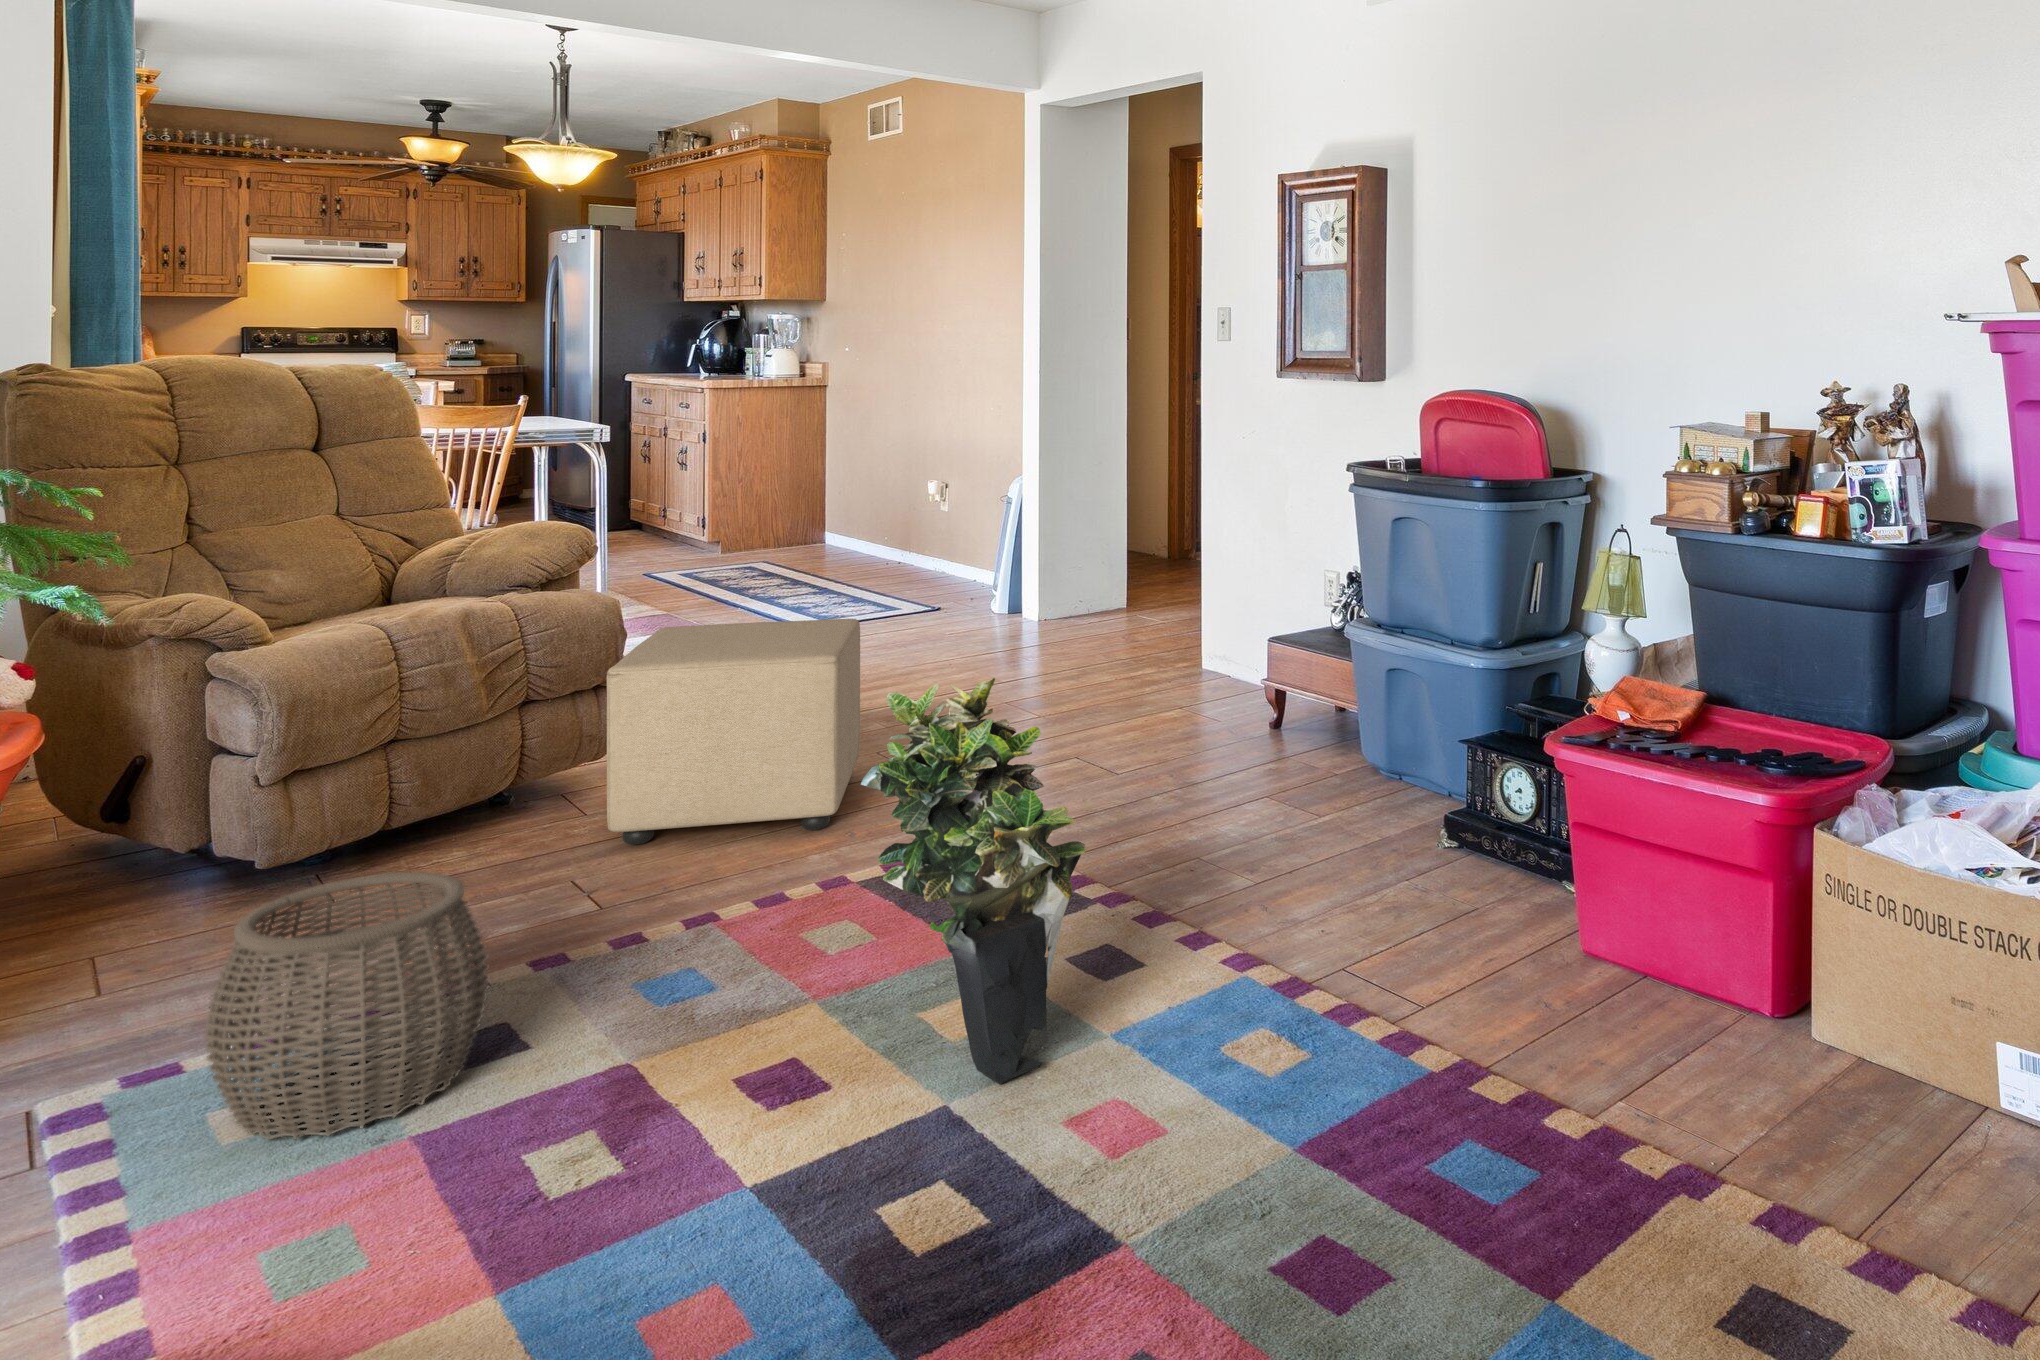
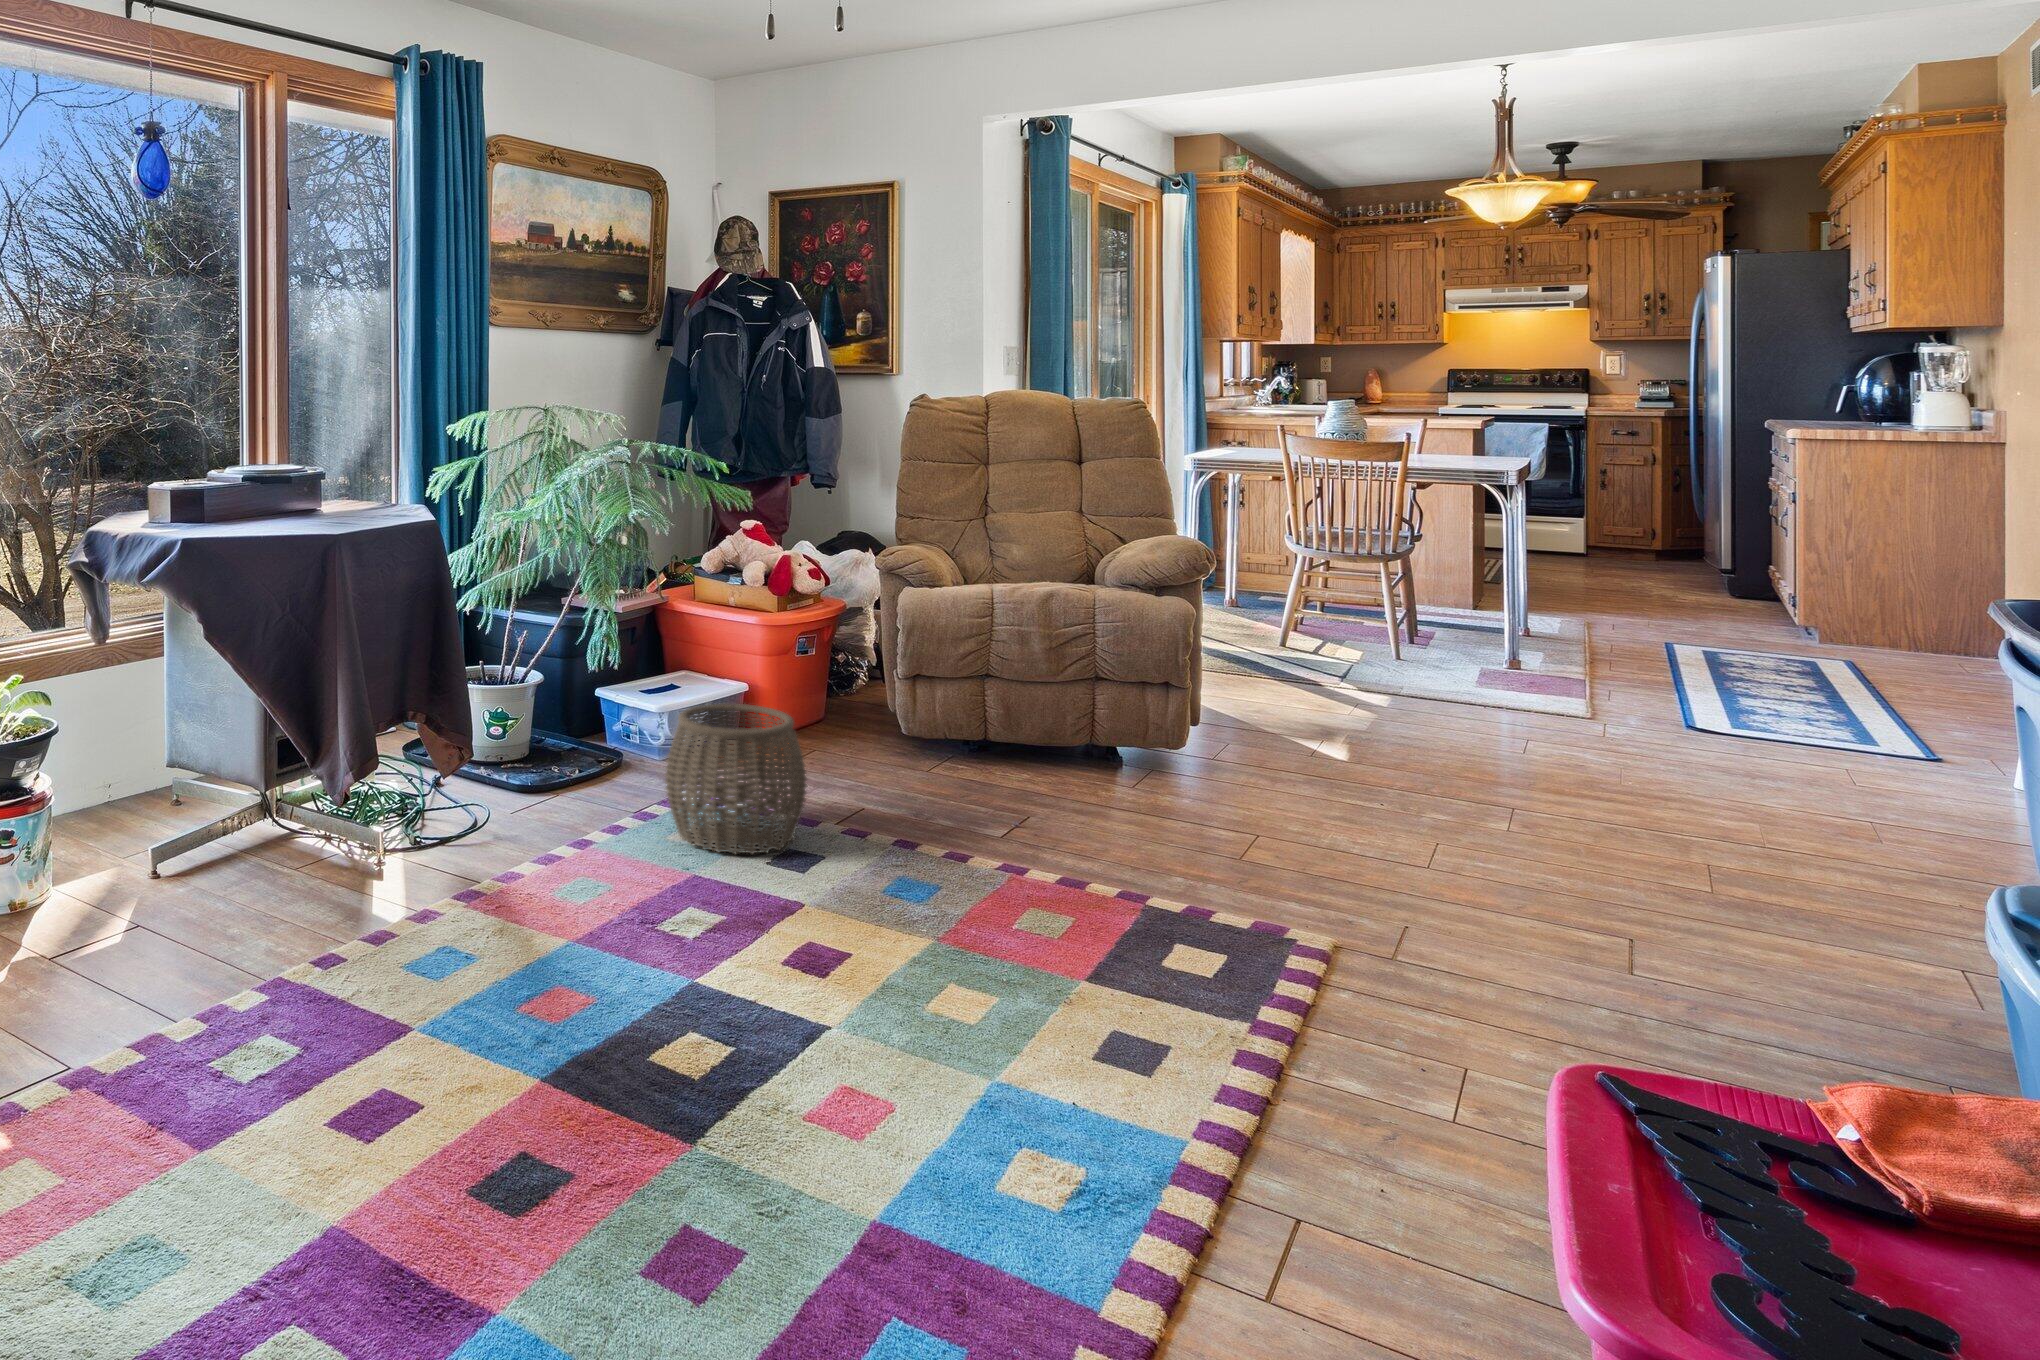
ottoman: present [607,619,860,845] -> none [1093,632,1384,849]
potted plant: present [861,678,1086,1084] -> none [846,664,1035,1028]

